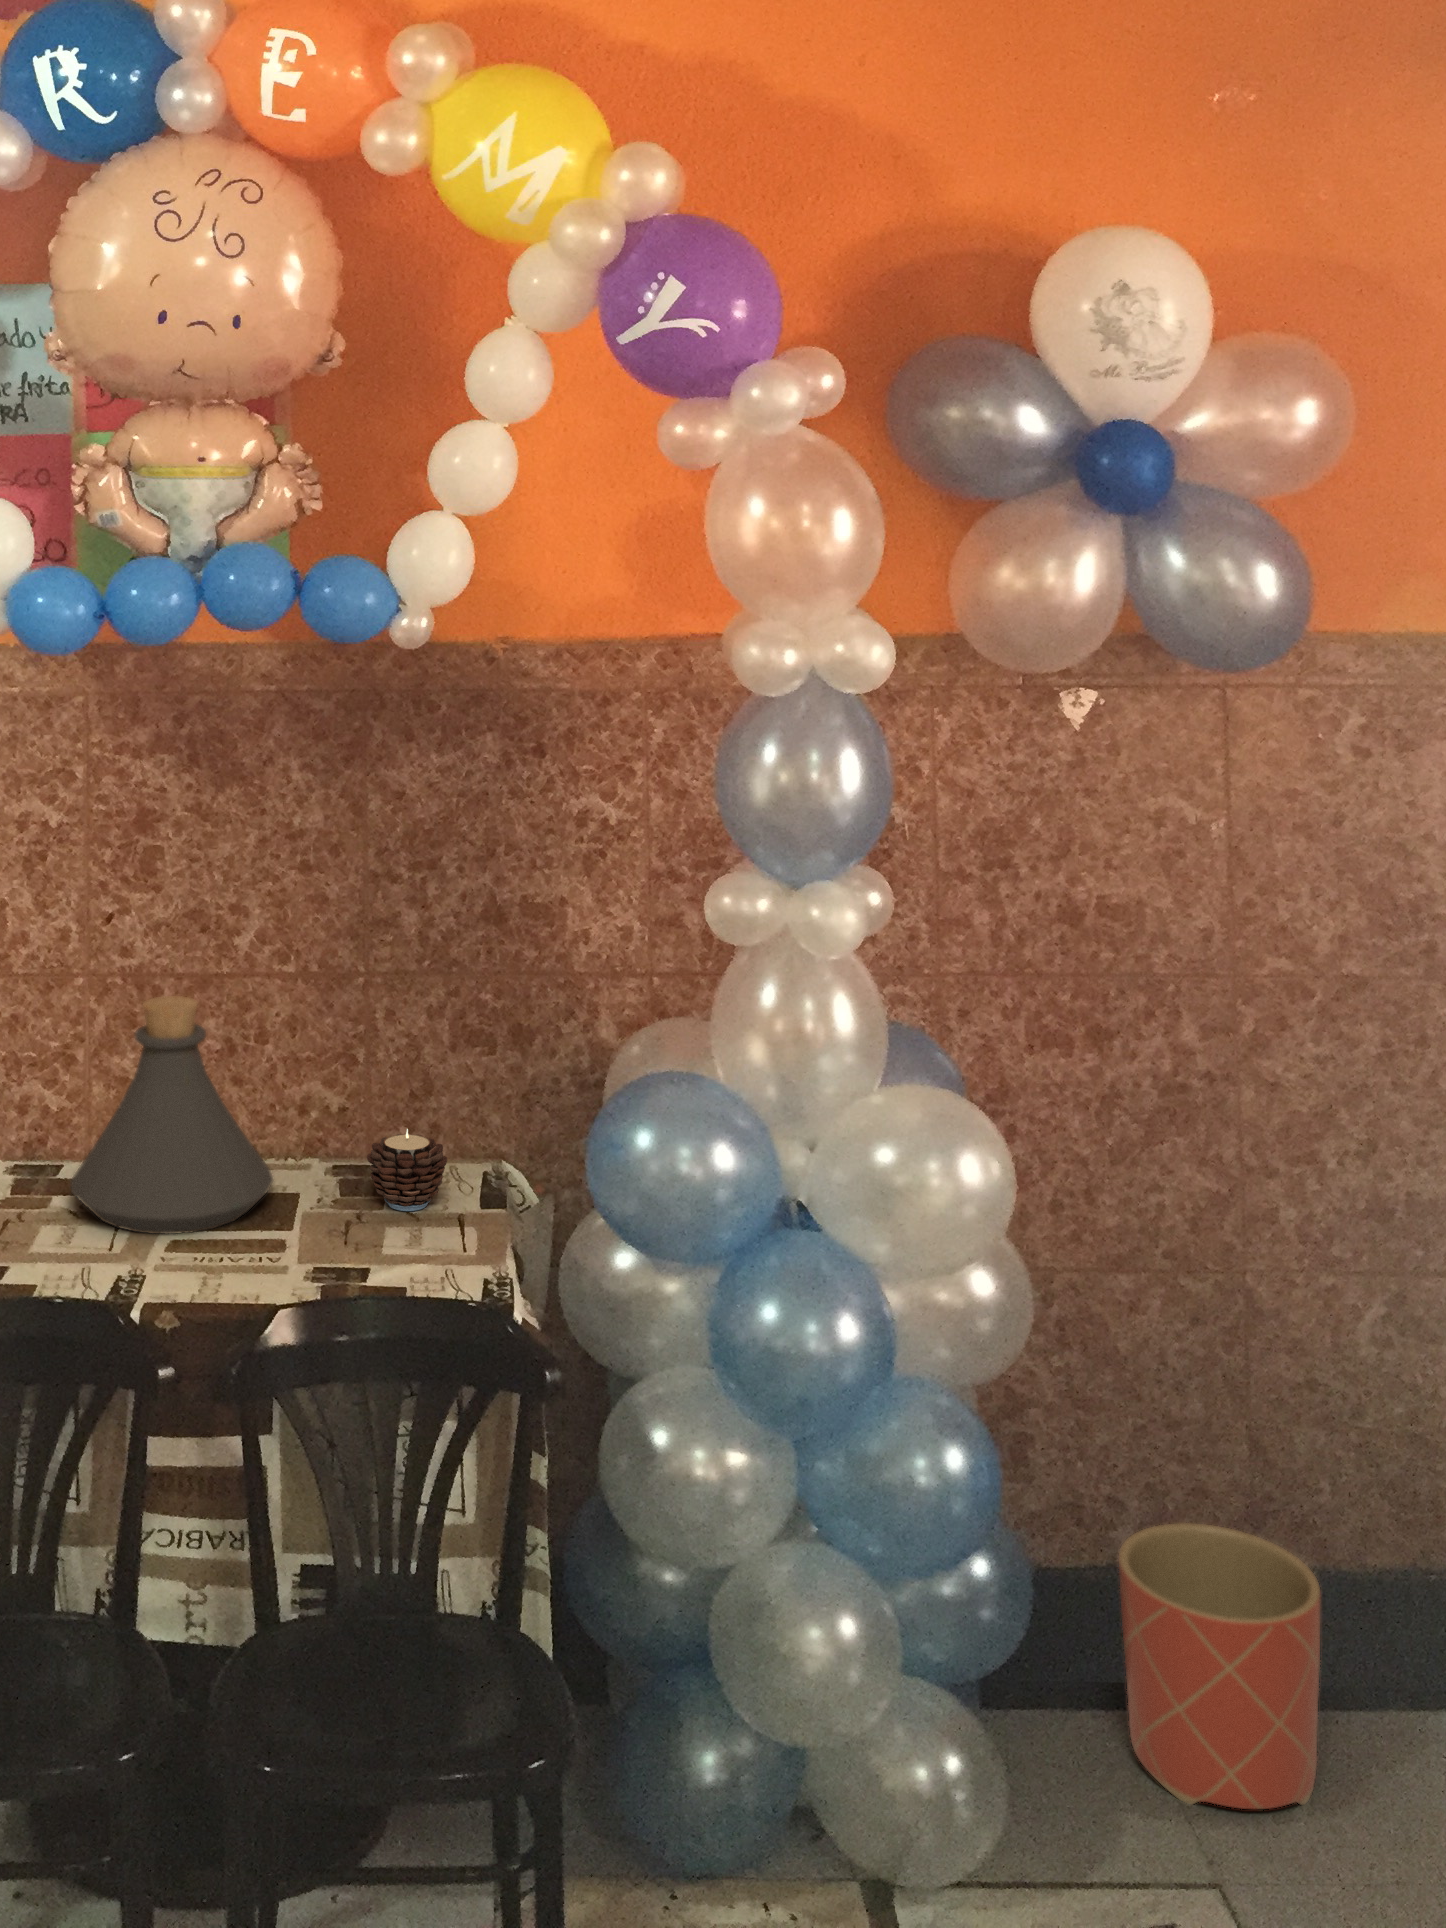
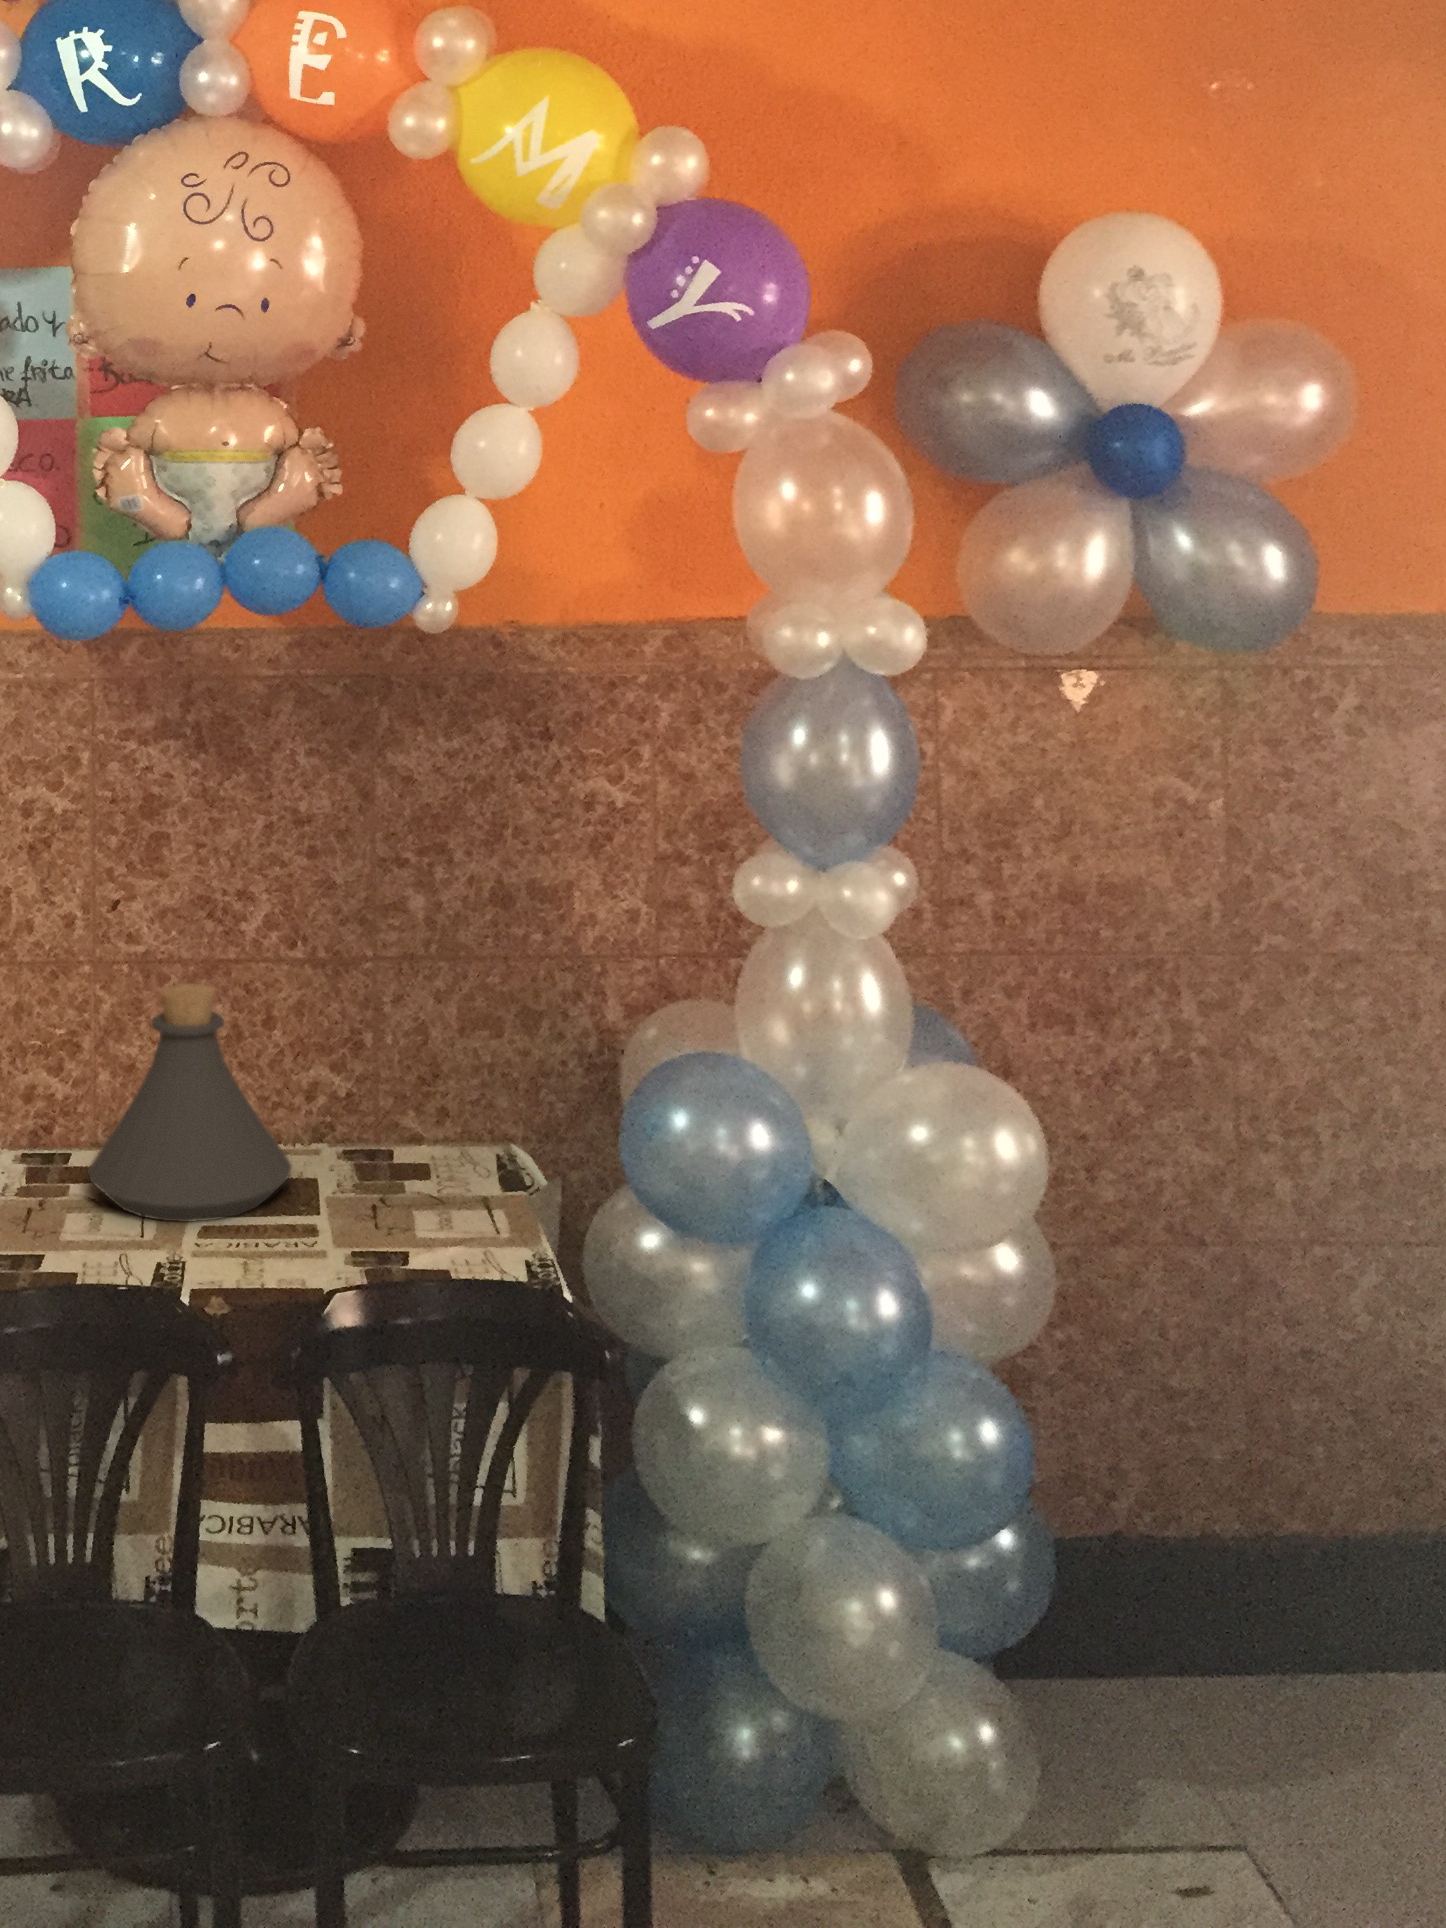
candle: present [367,1129,447,1211] -> none [386,1113,468,1195]
planter: present [1119,1523,1321,1809] -> none [1132,1492,1332,1769]

